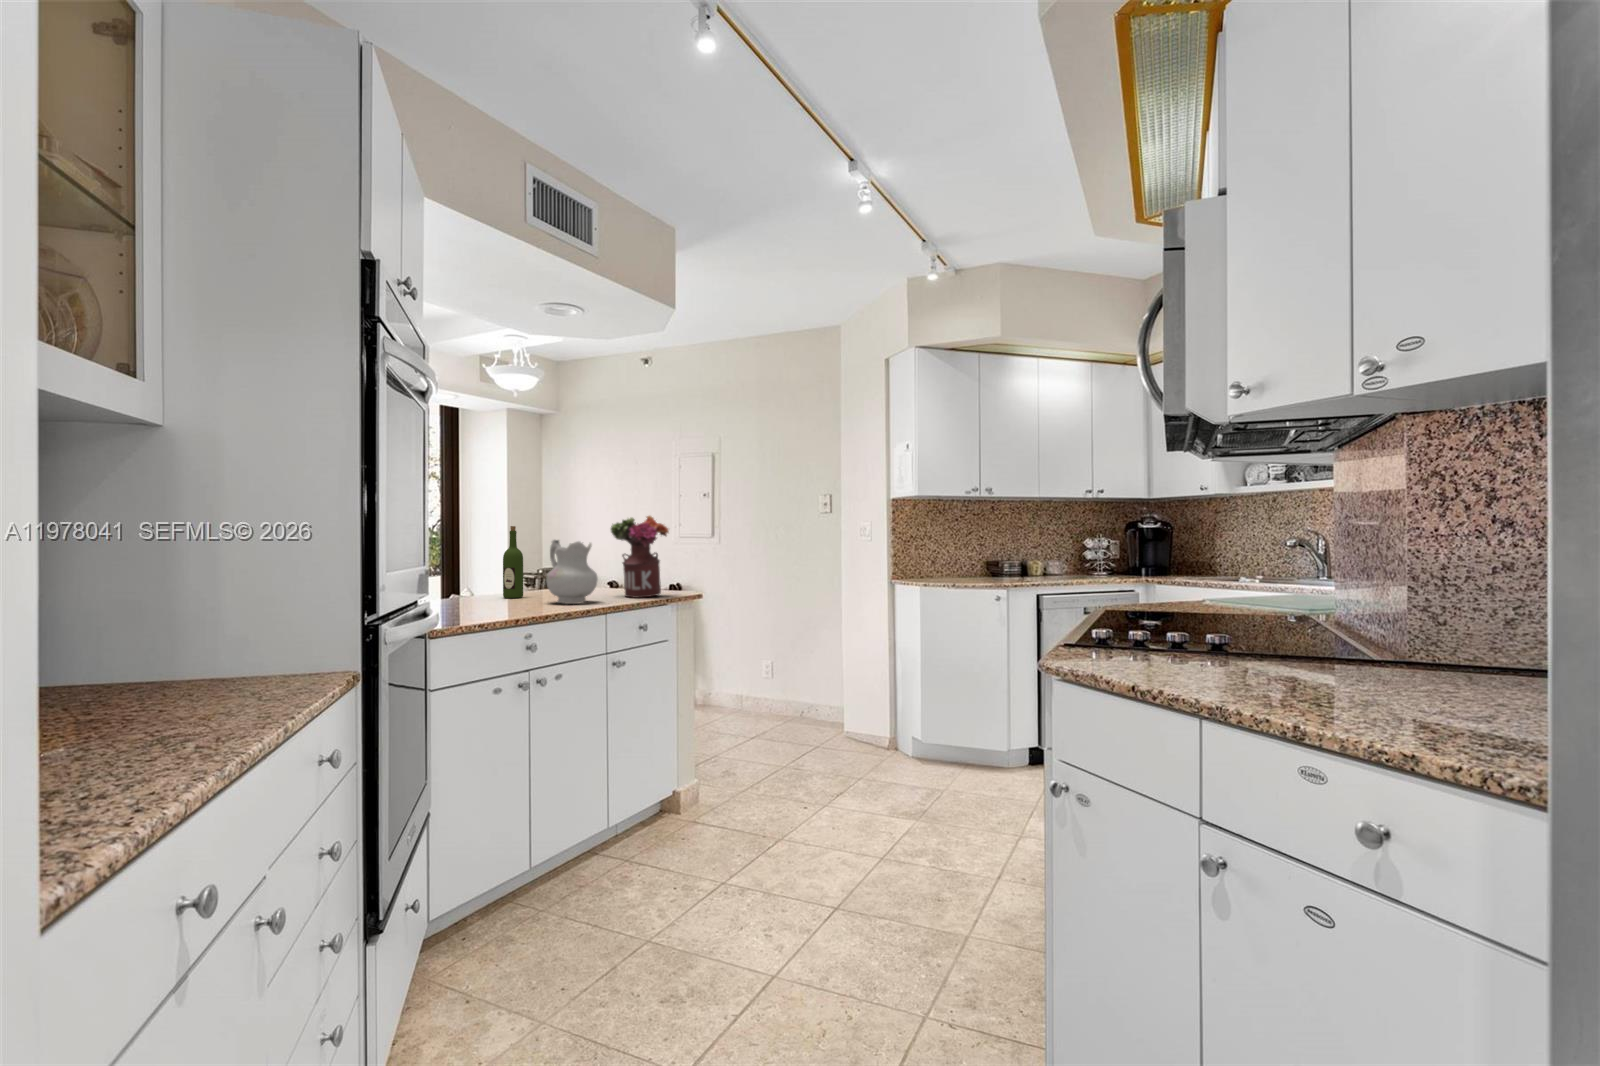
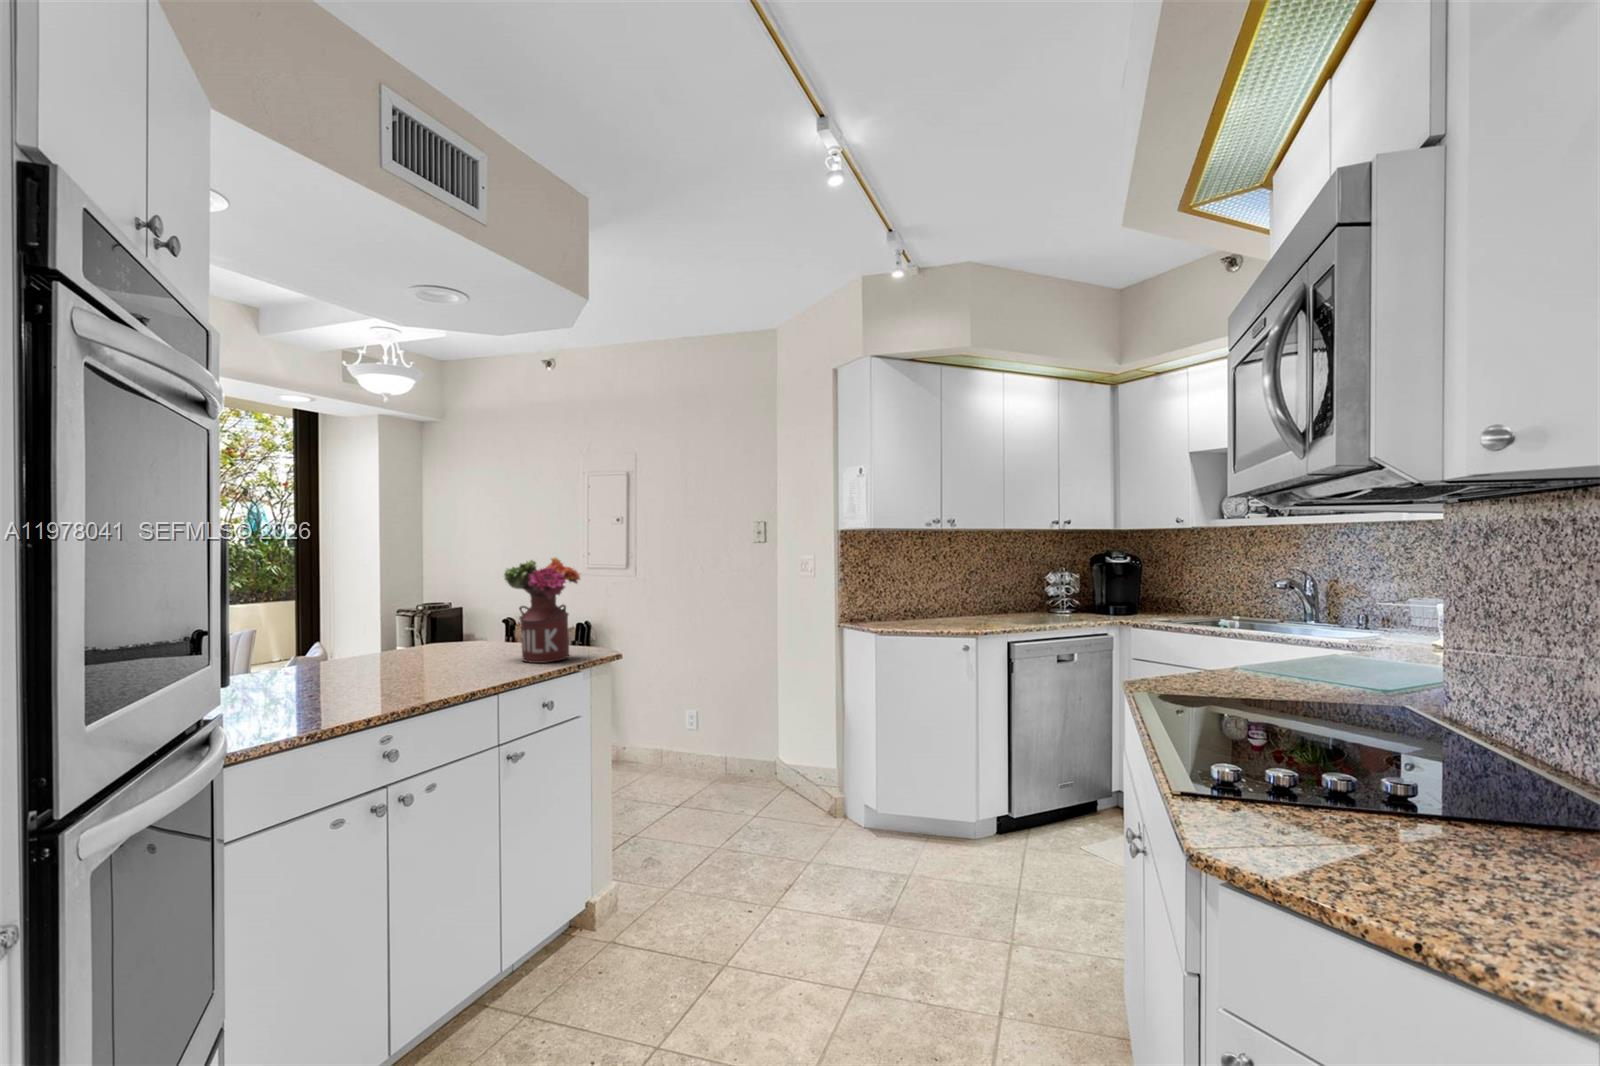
wine bottle: present [503,526,523,598] -> none [357,573,386,667]
ceramic pitcher: present [546,540,598,604] -> none [416,592,486,679]

